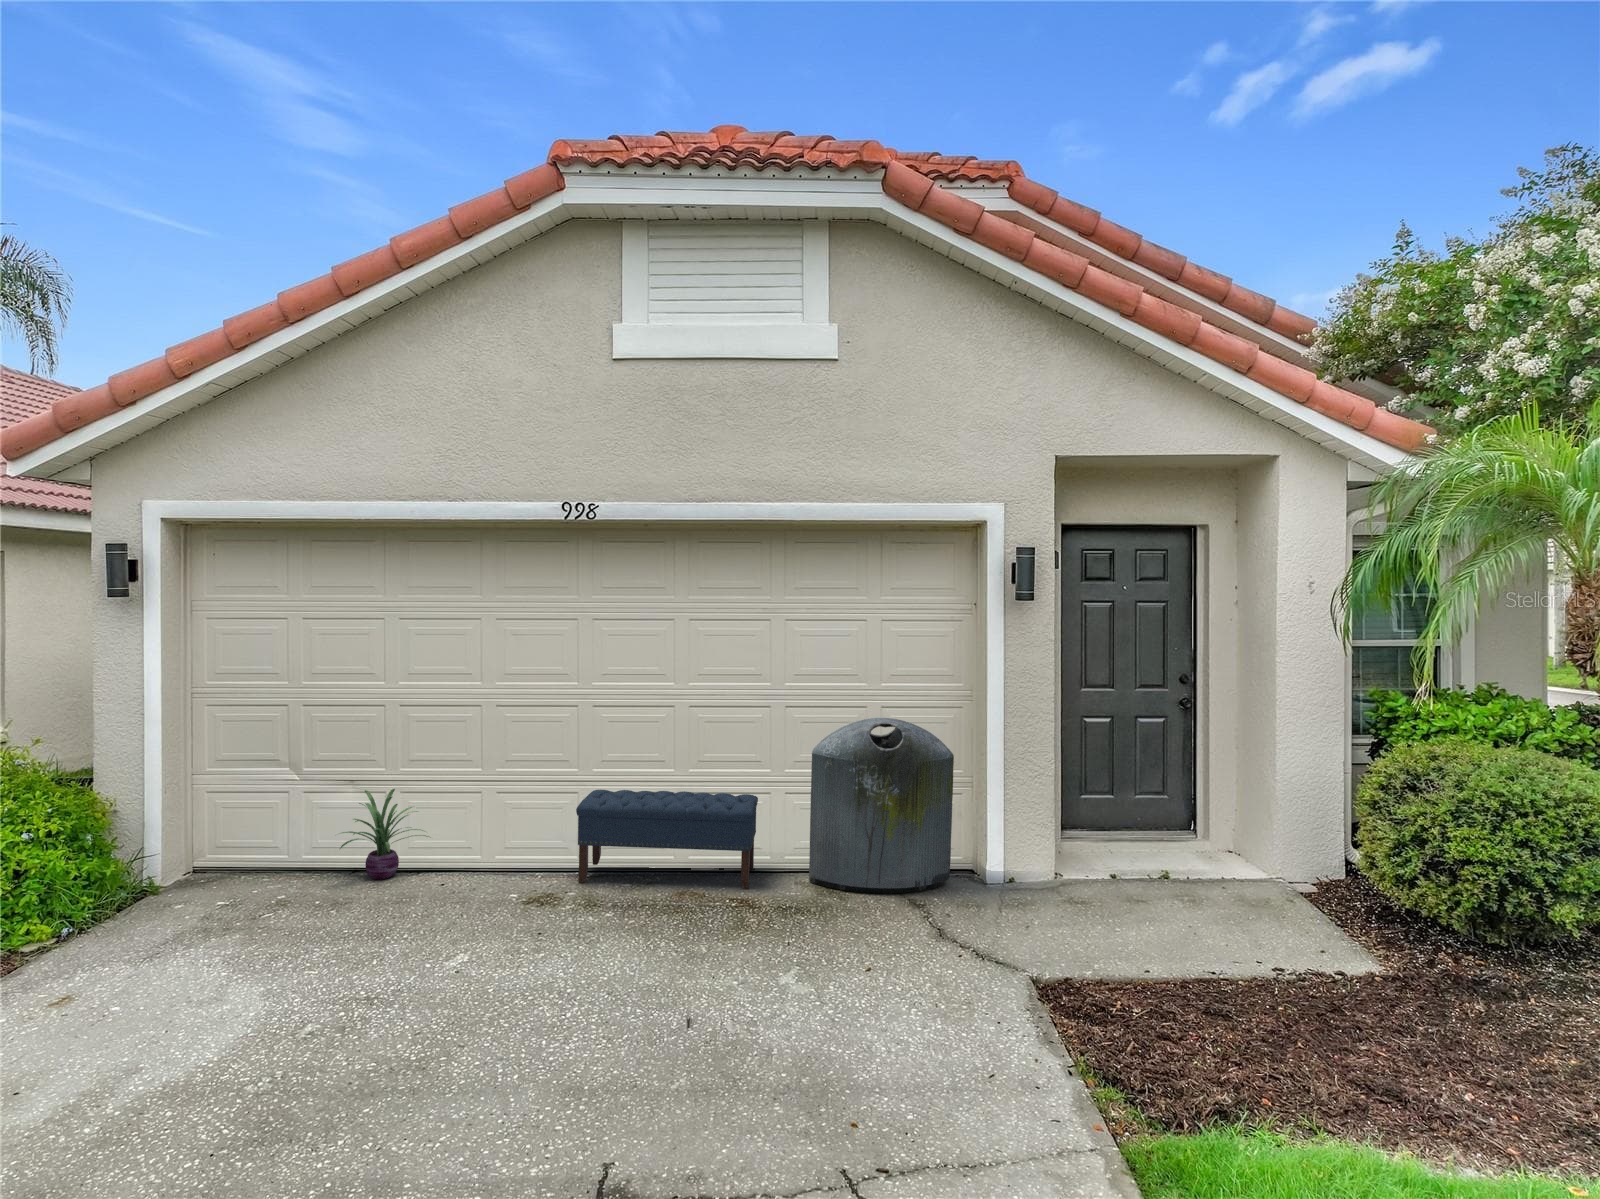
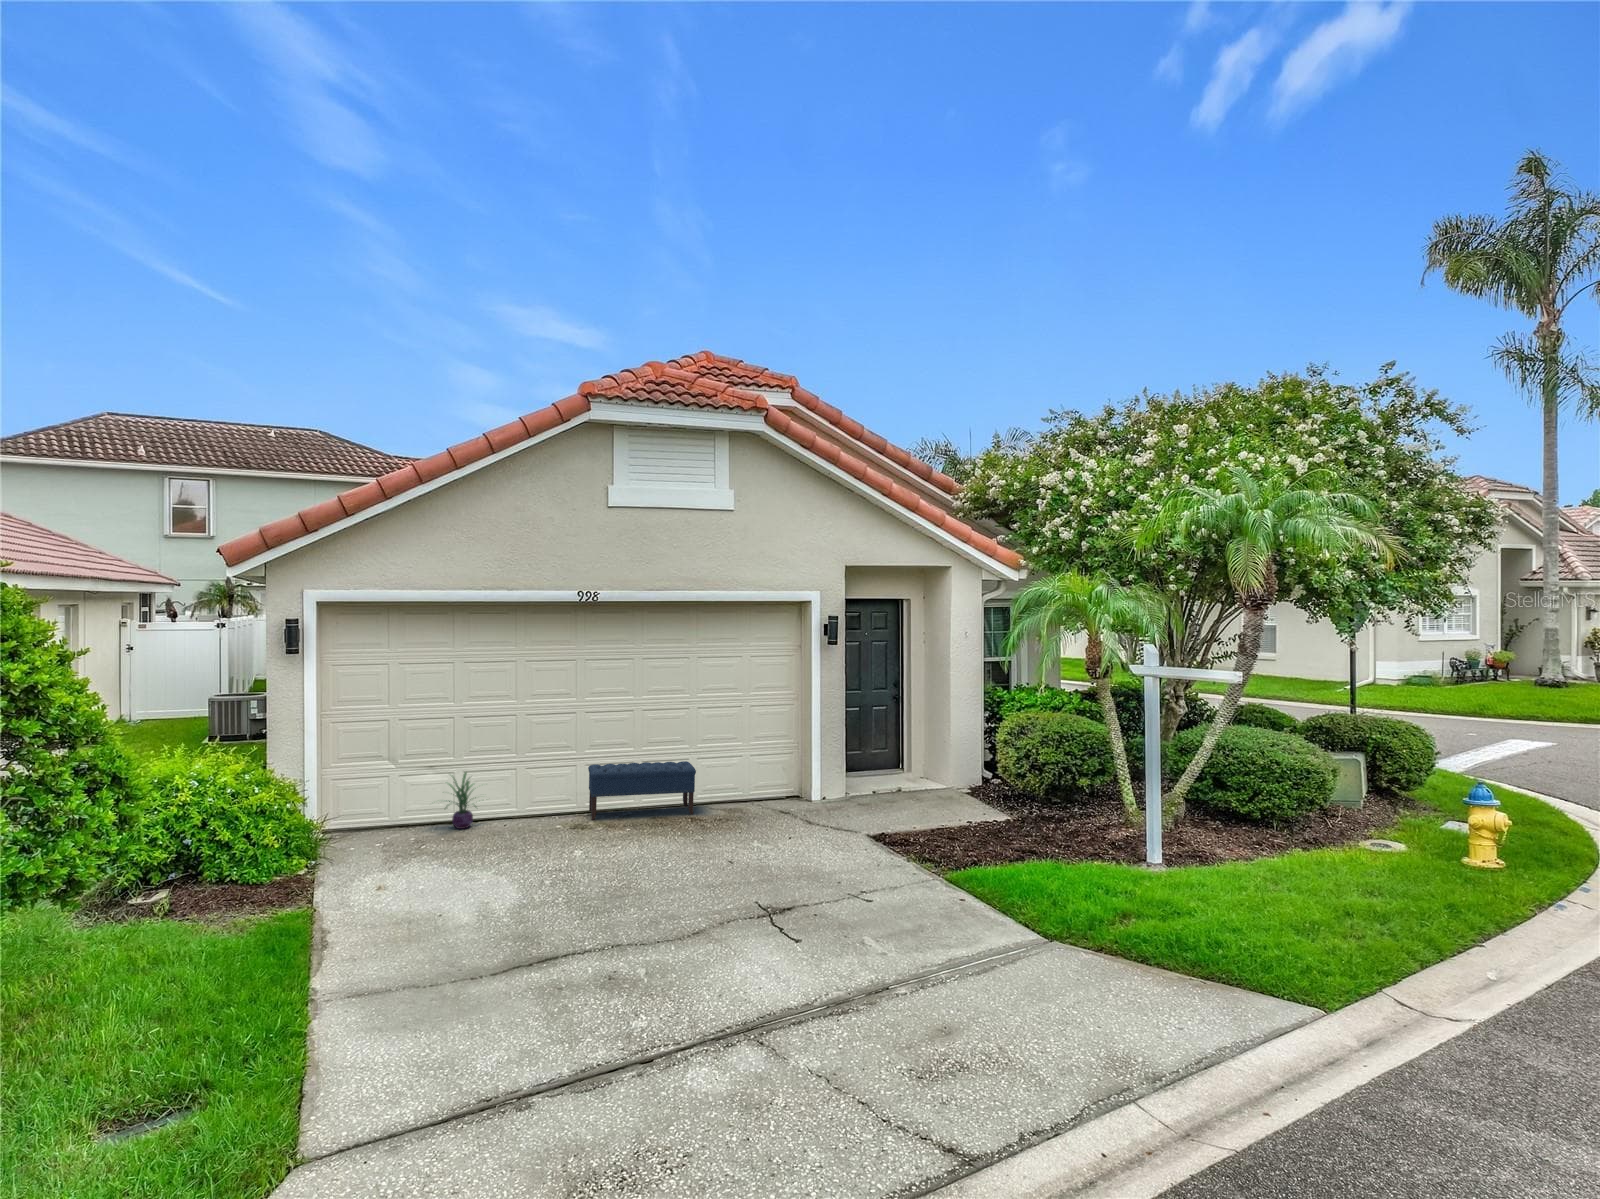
trash can: present [809,718,954,893] -> none [723,712,802,811]

